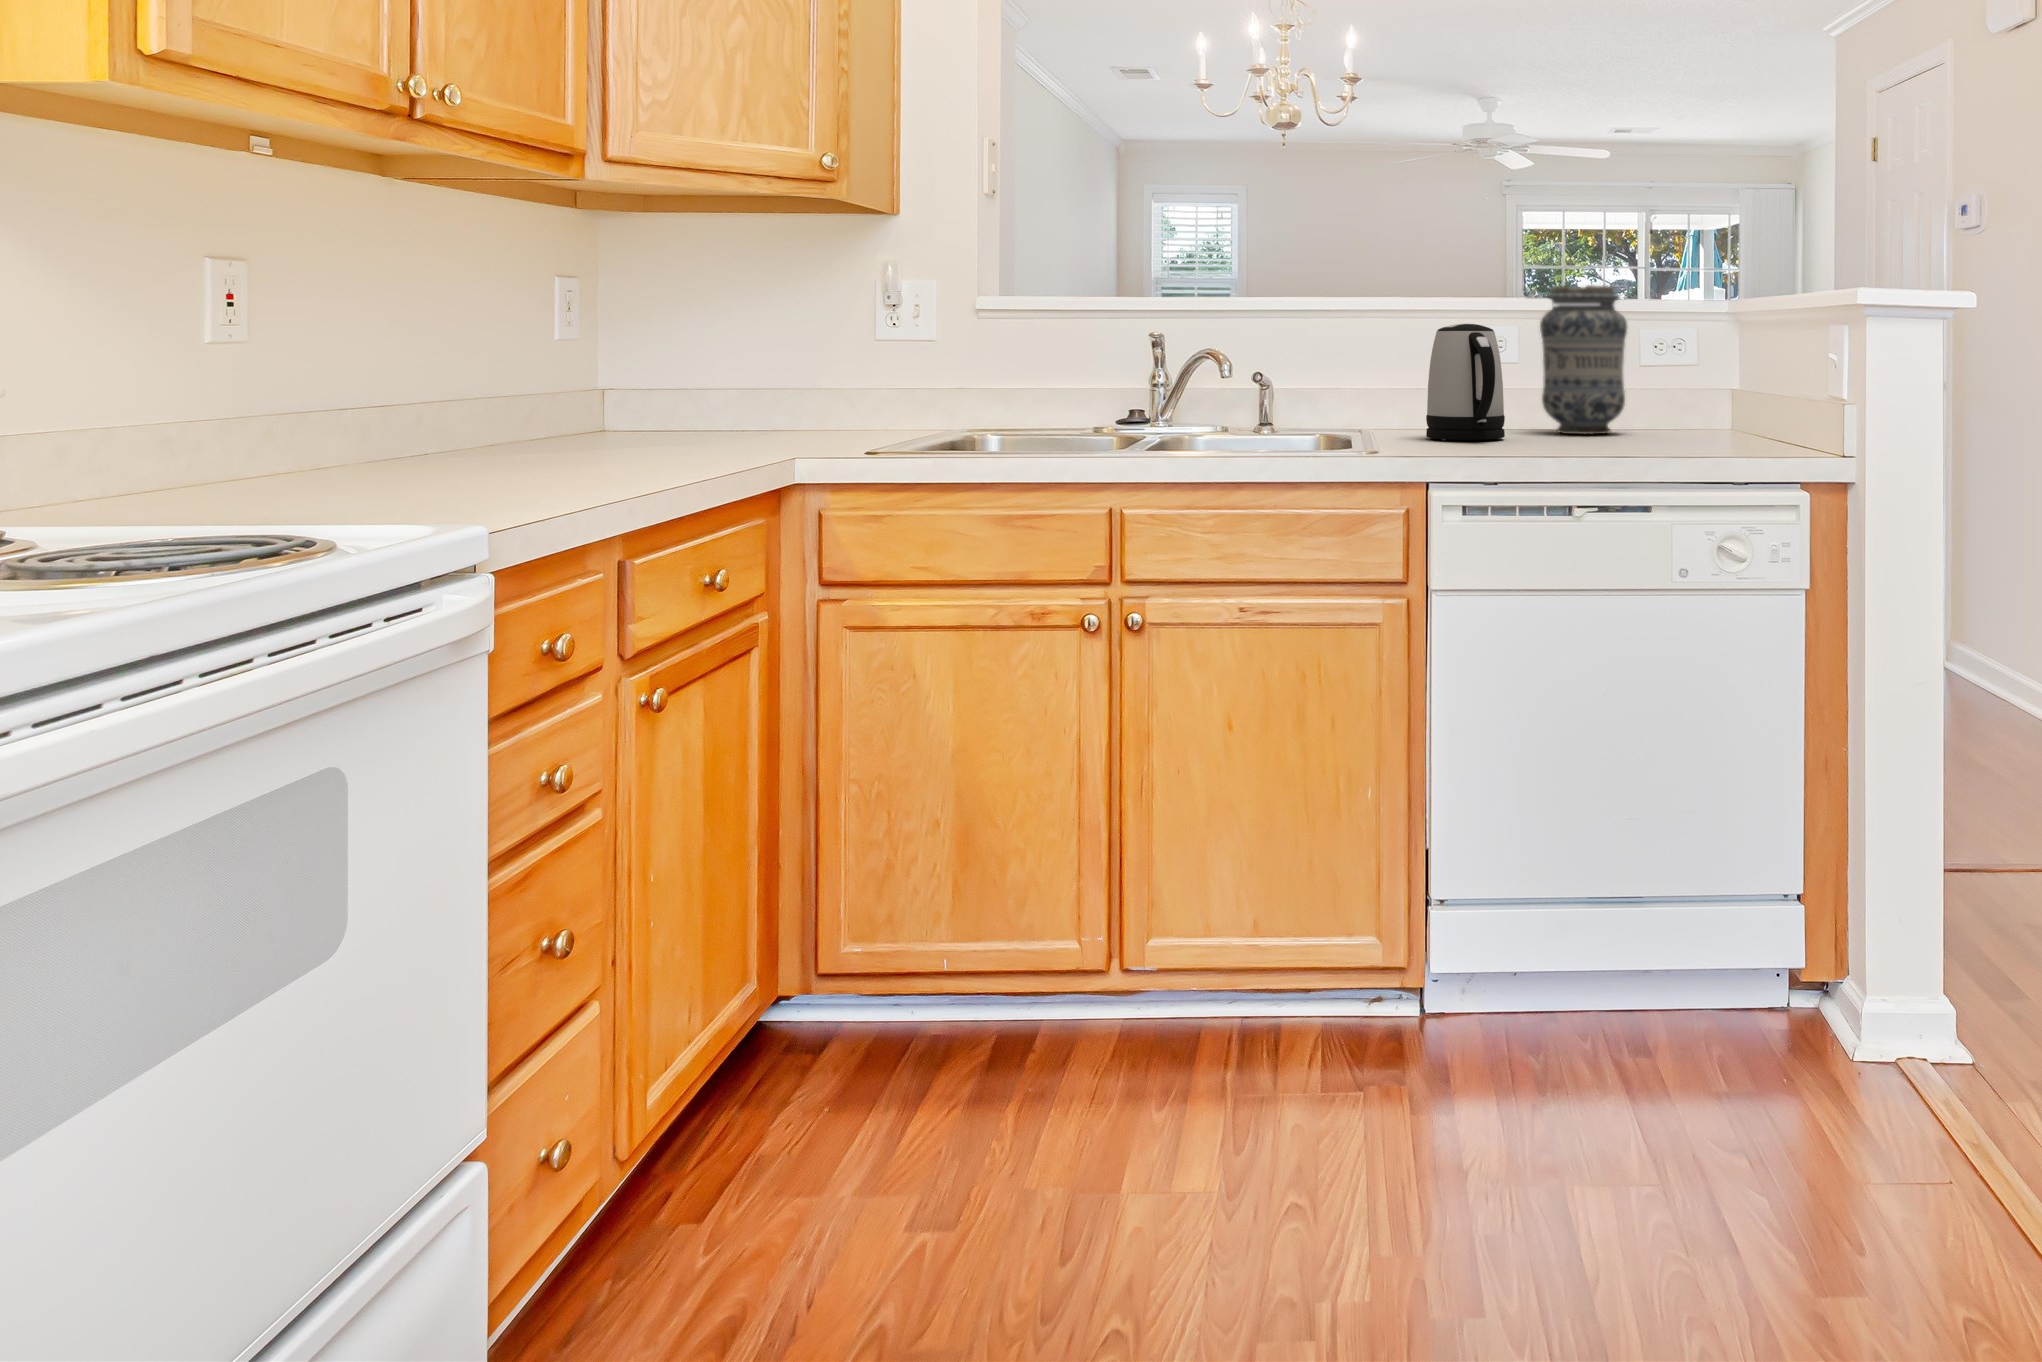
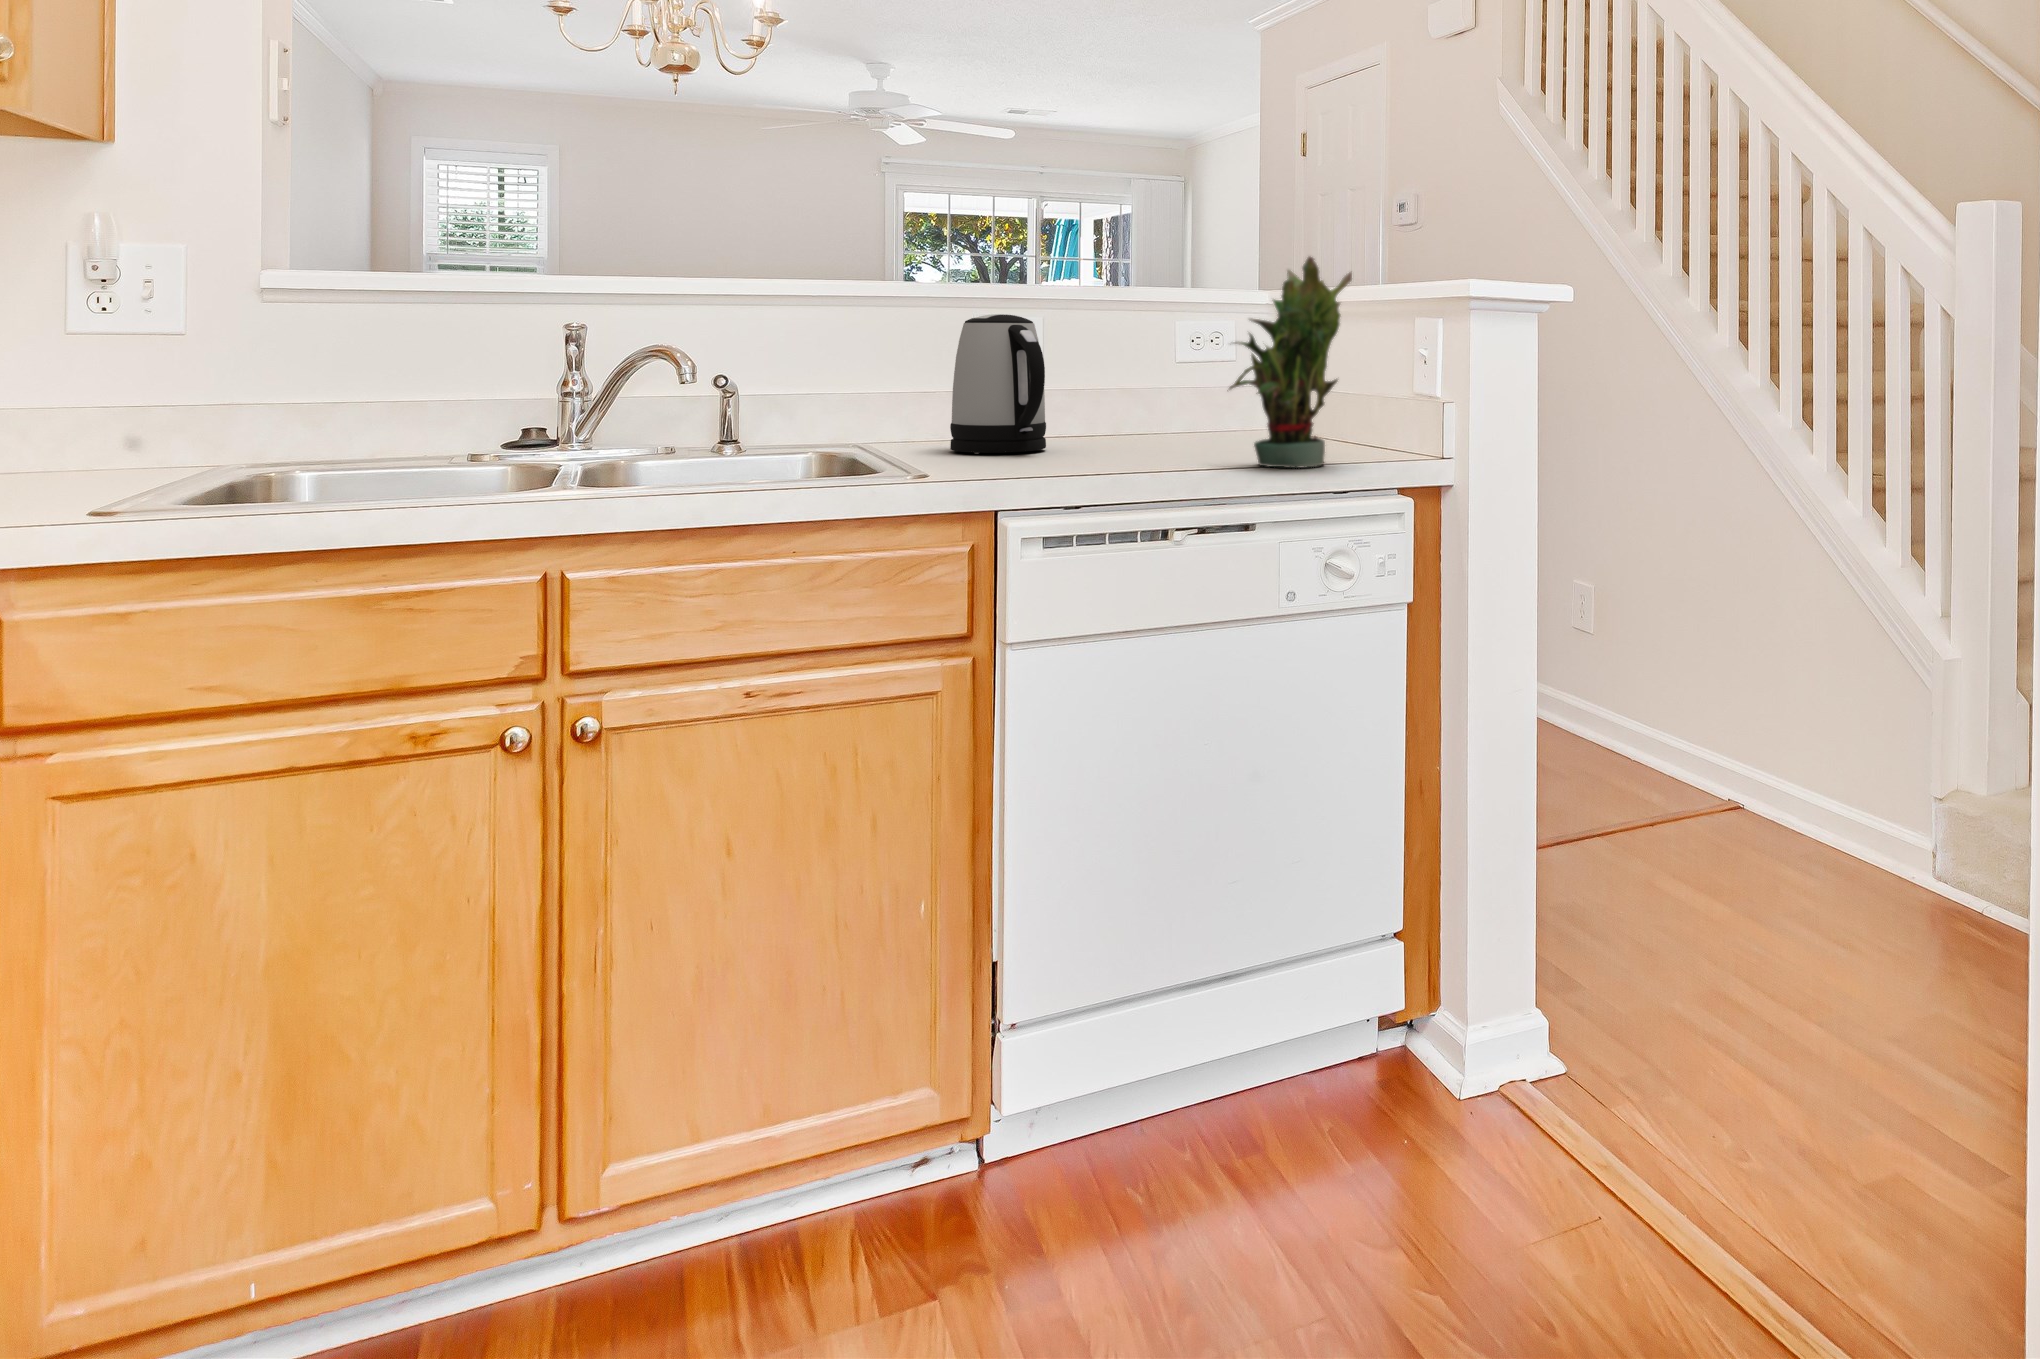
potted plant: none [1628,268,1749,459] -> present [1229,257,1352,468]
vase: present [1540,285,1627,434] -> none [1071,272,1170,440]

